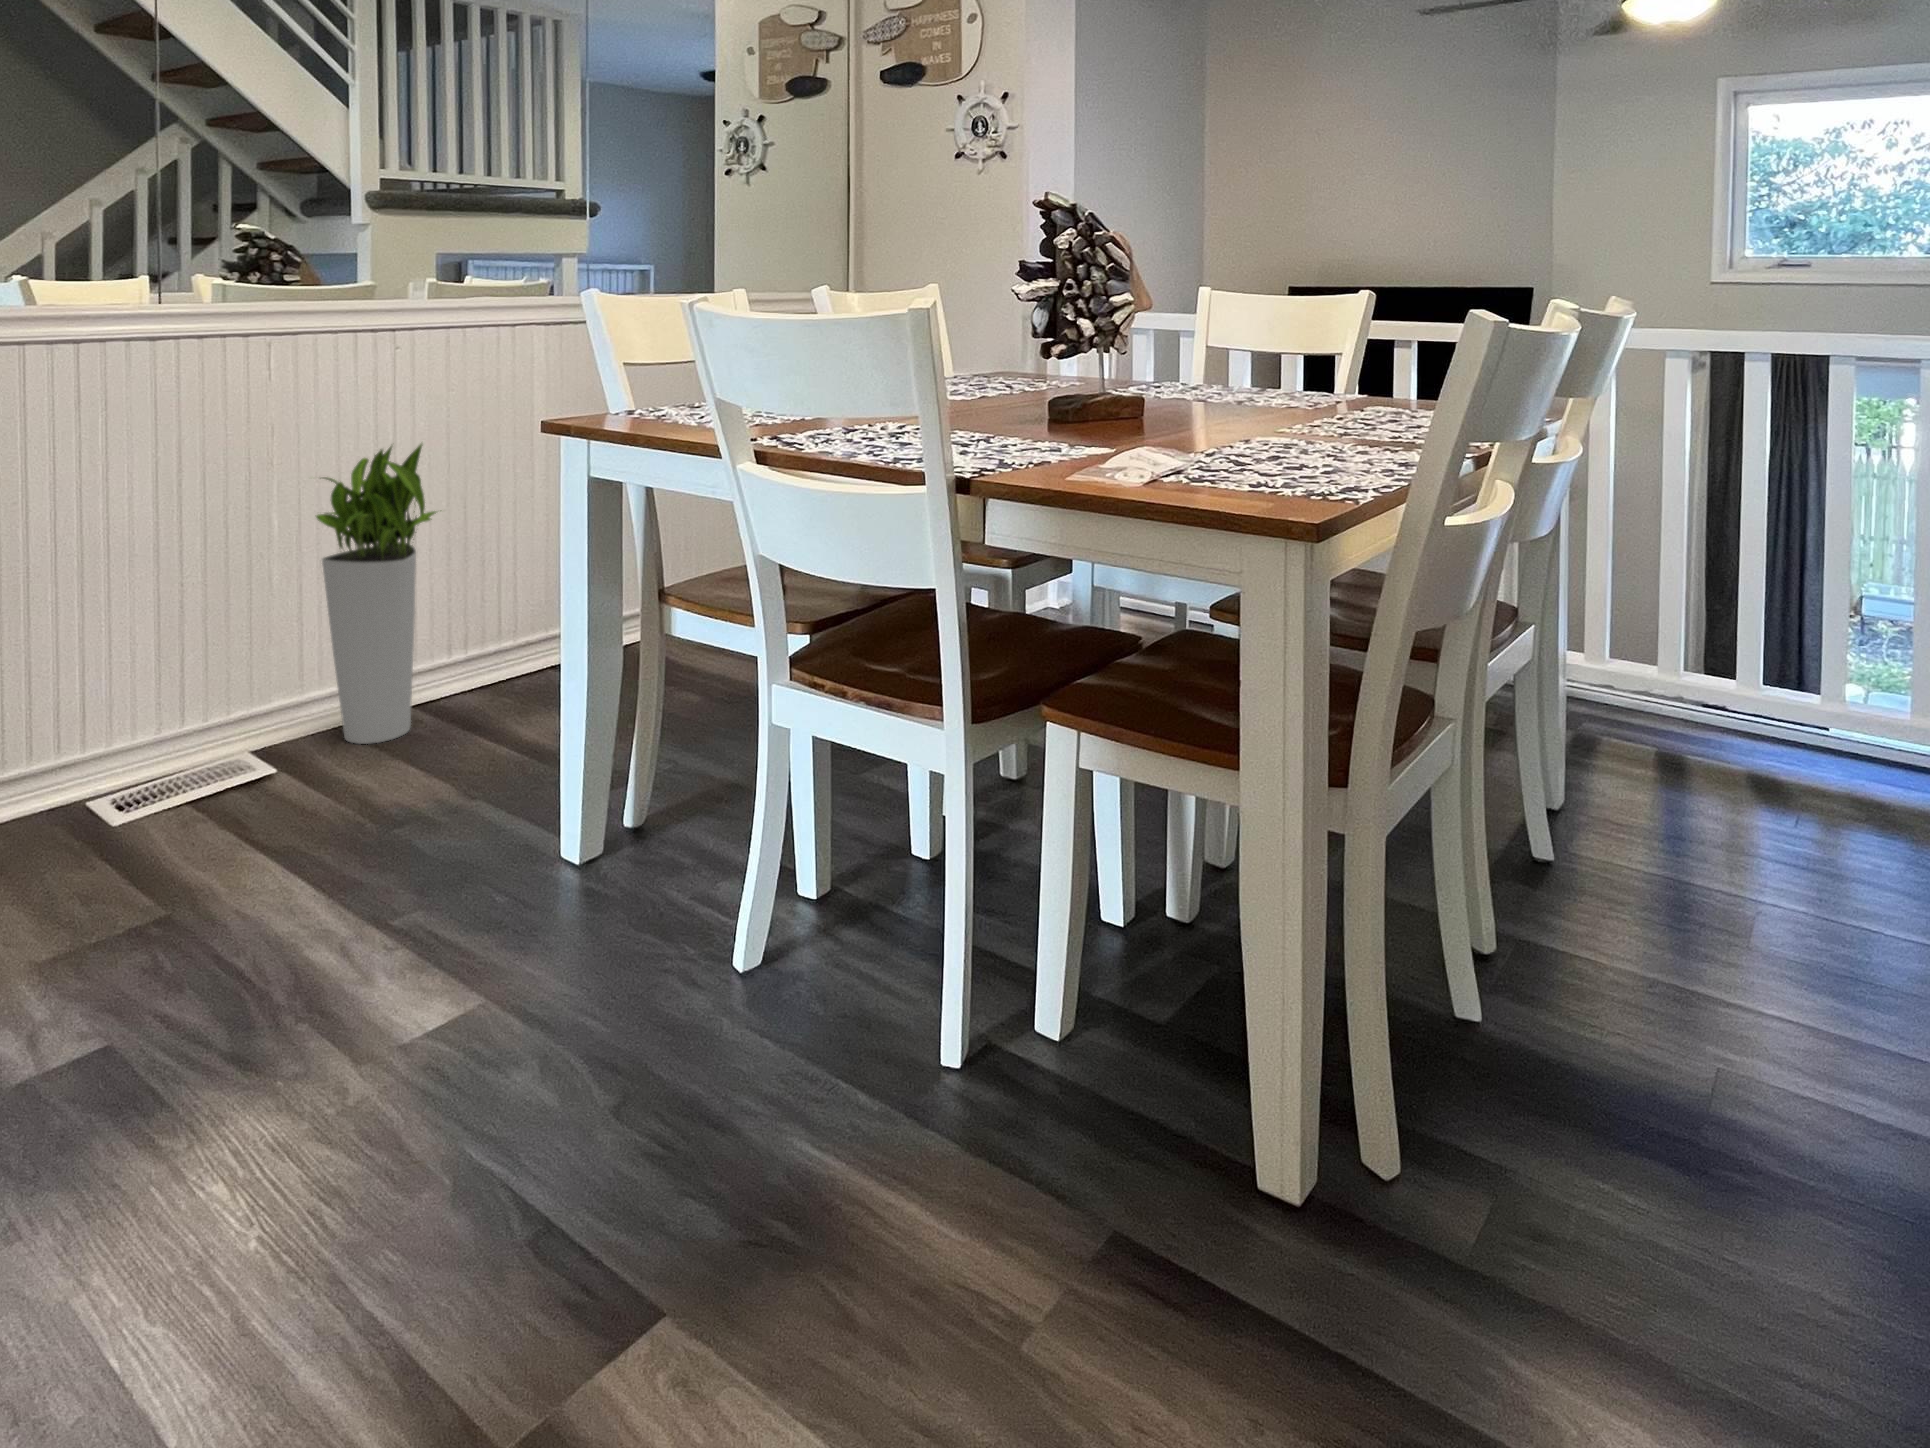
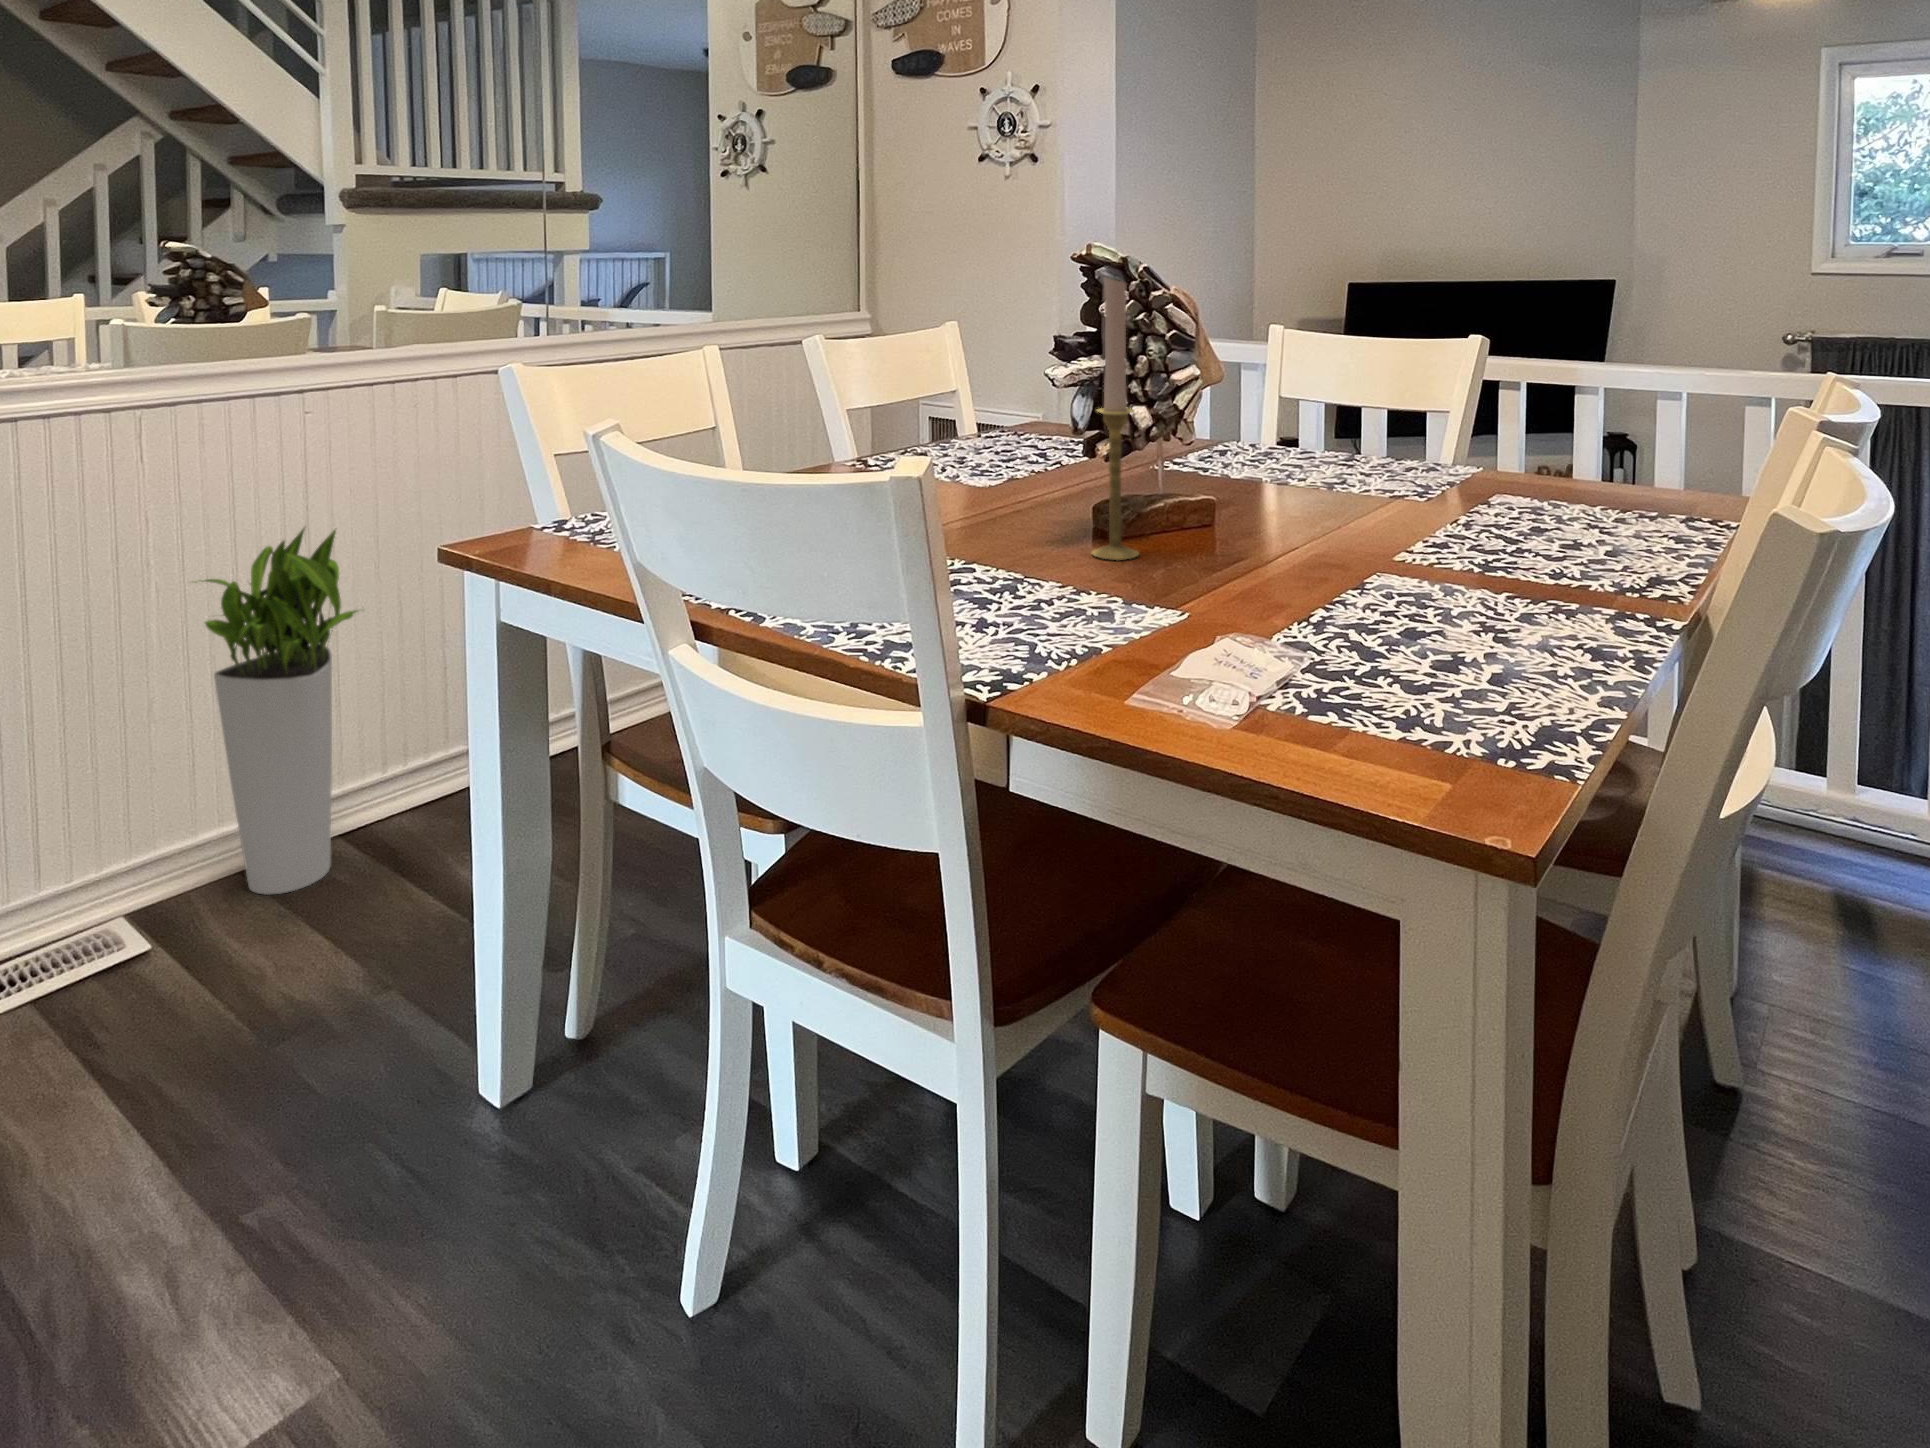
candlestick: none [1046,211,1083,427] -> present [1092,278,1139,559]

